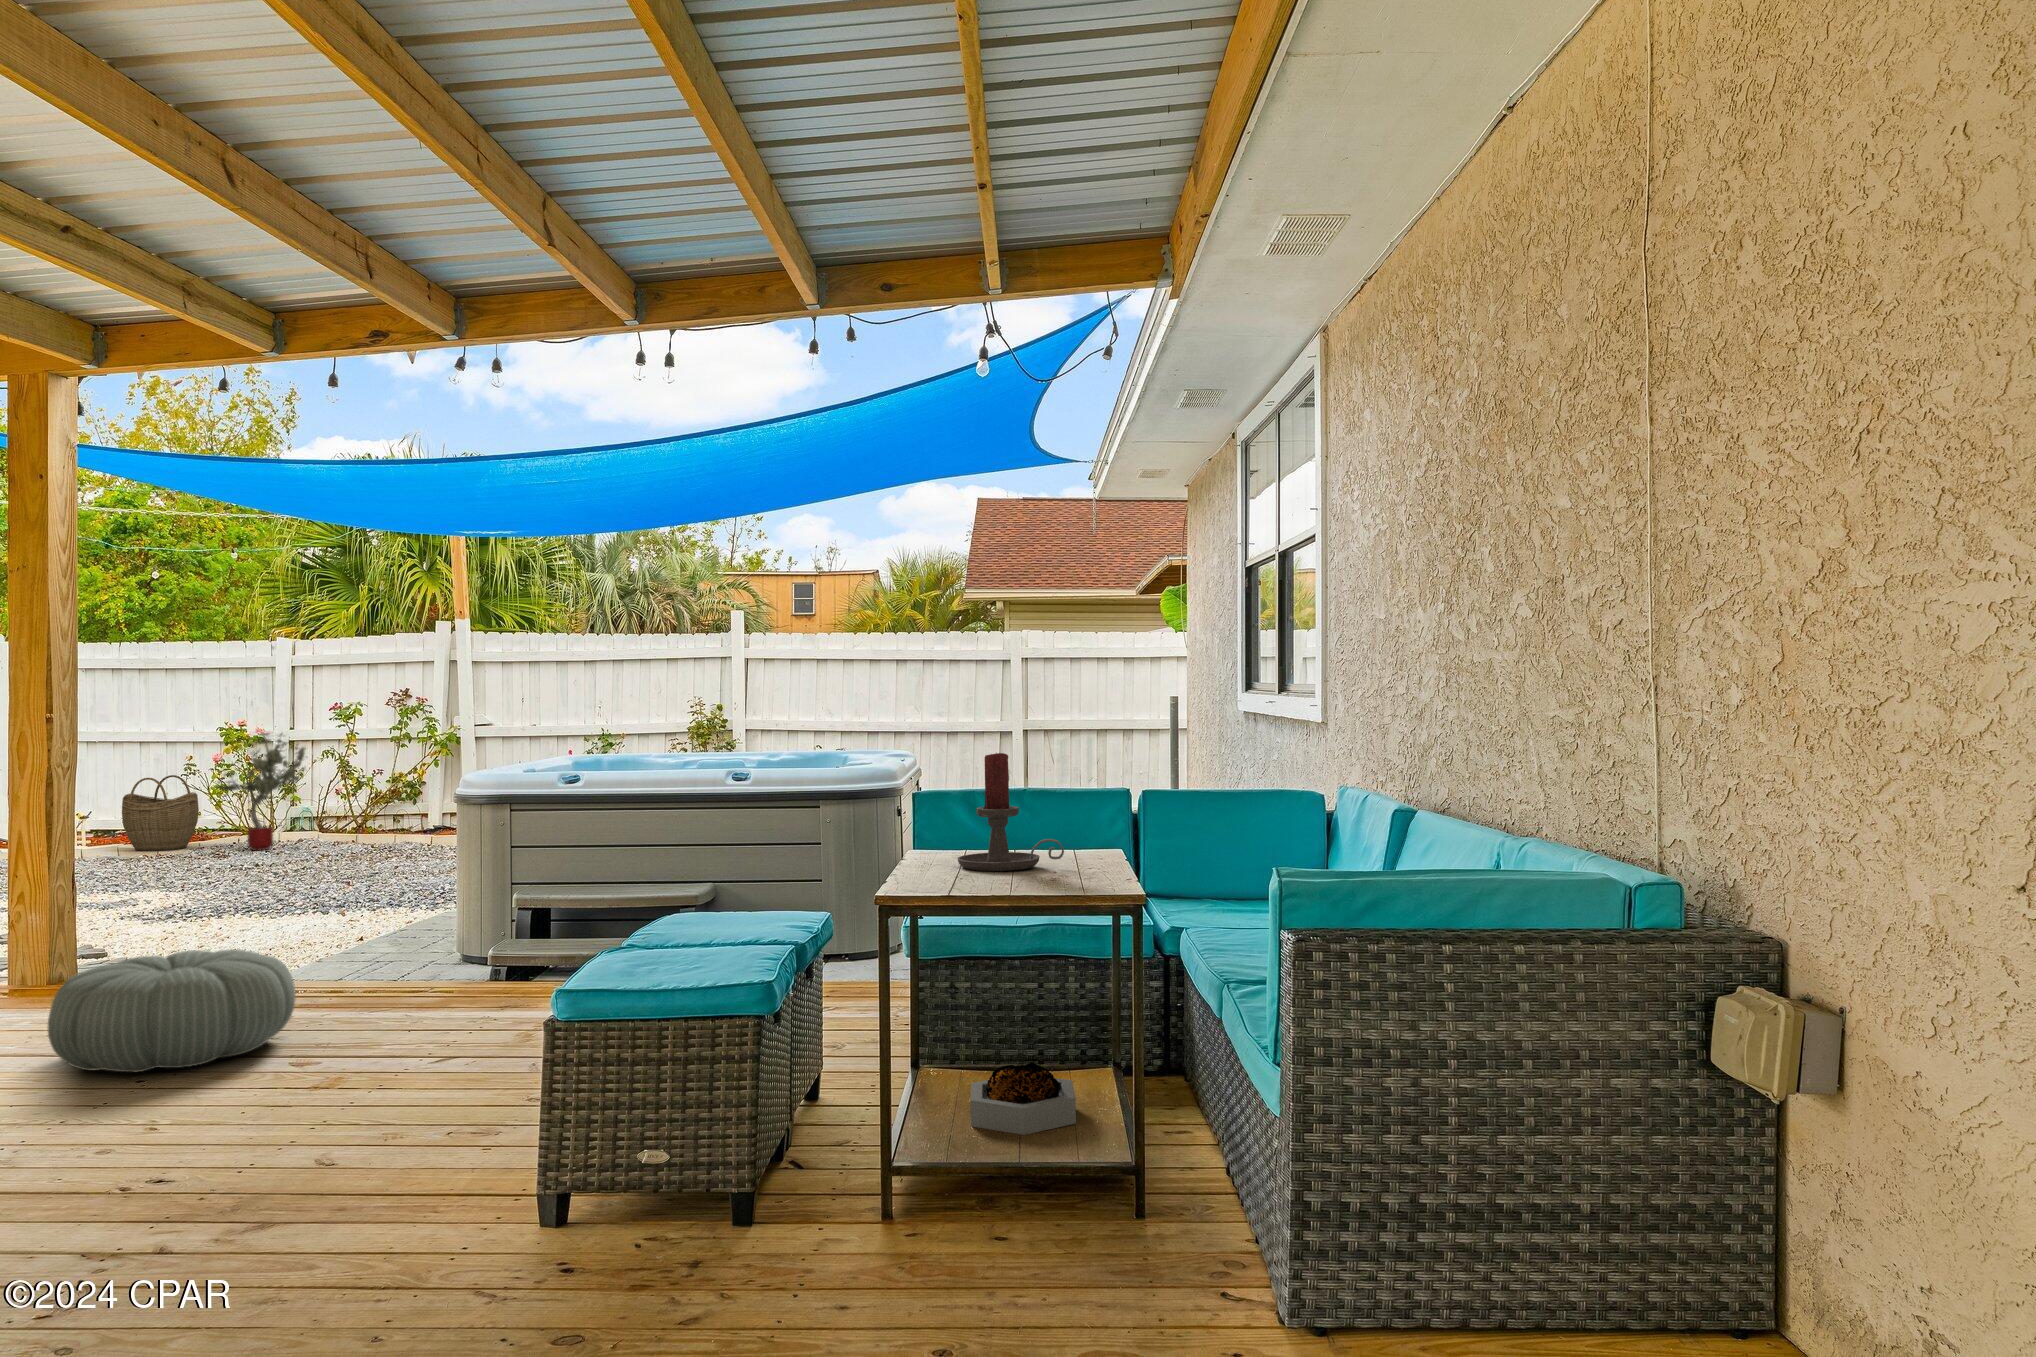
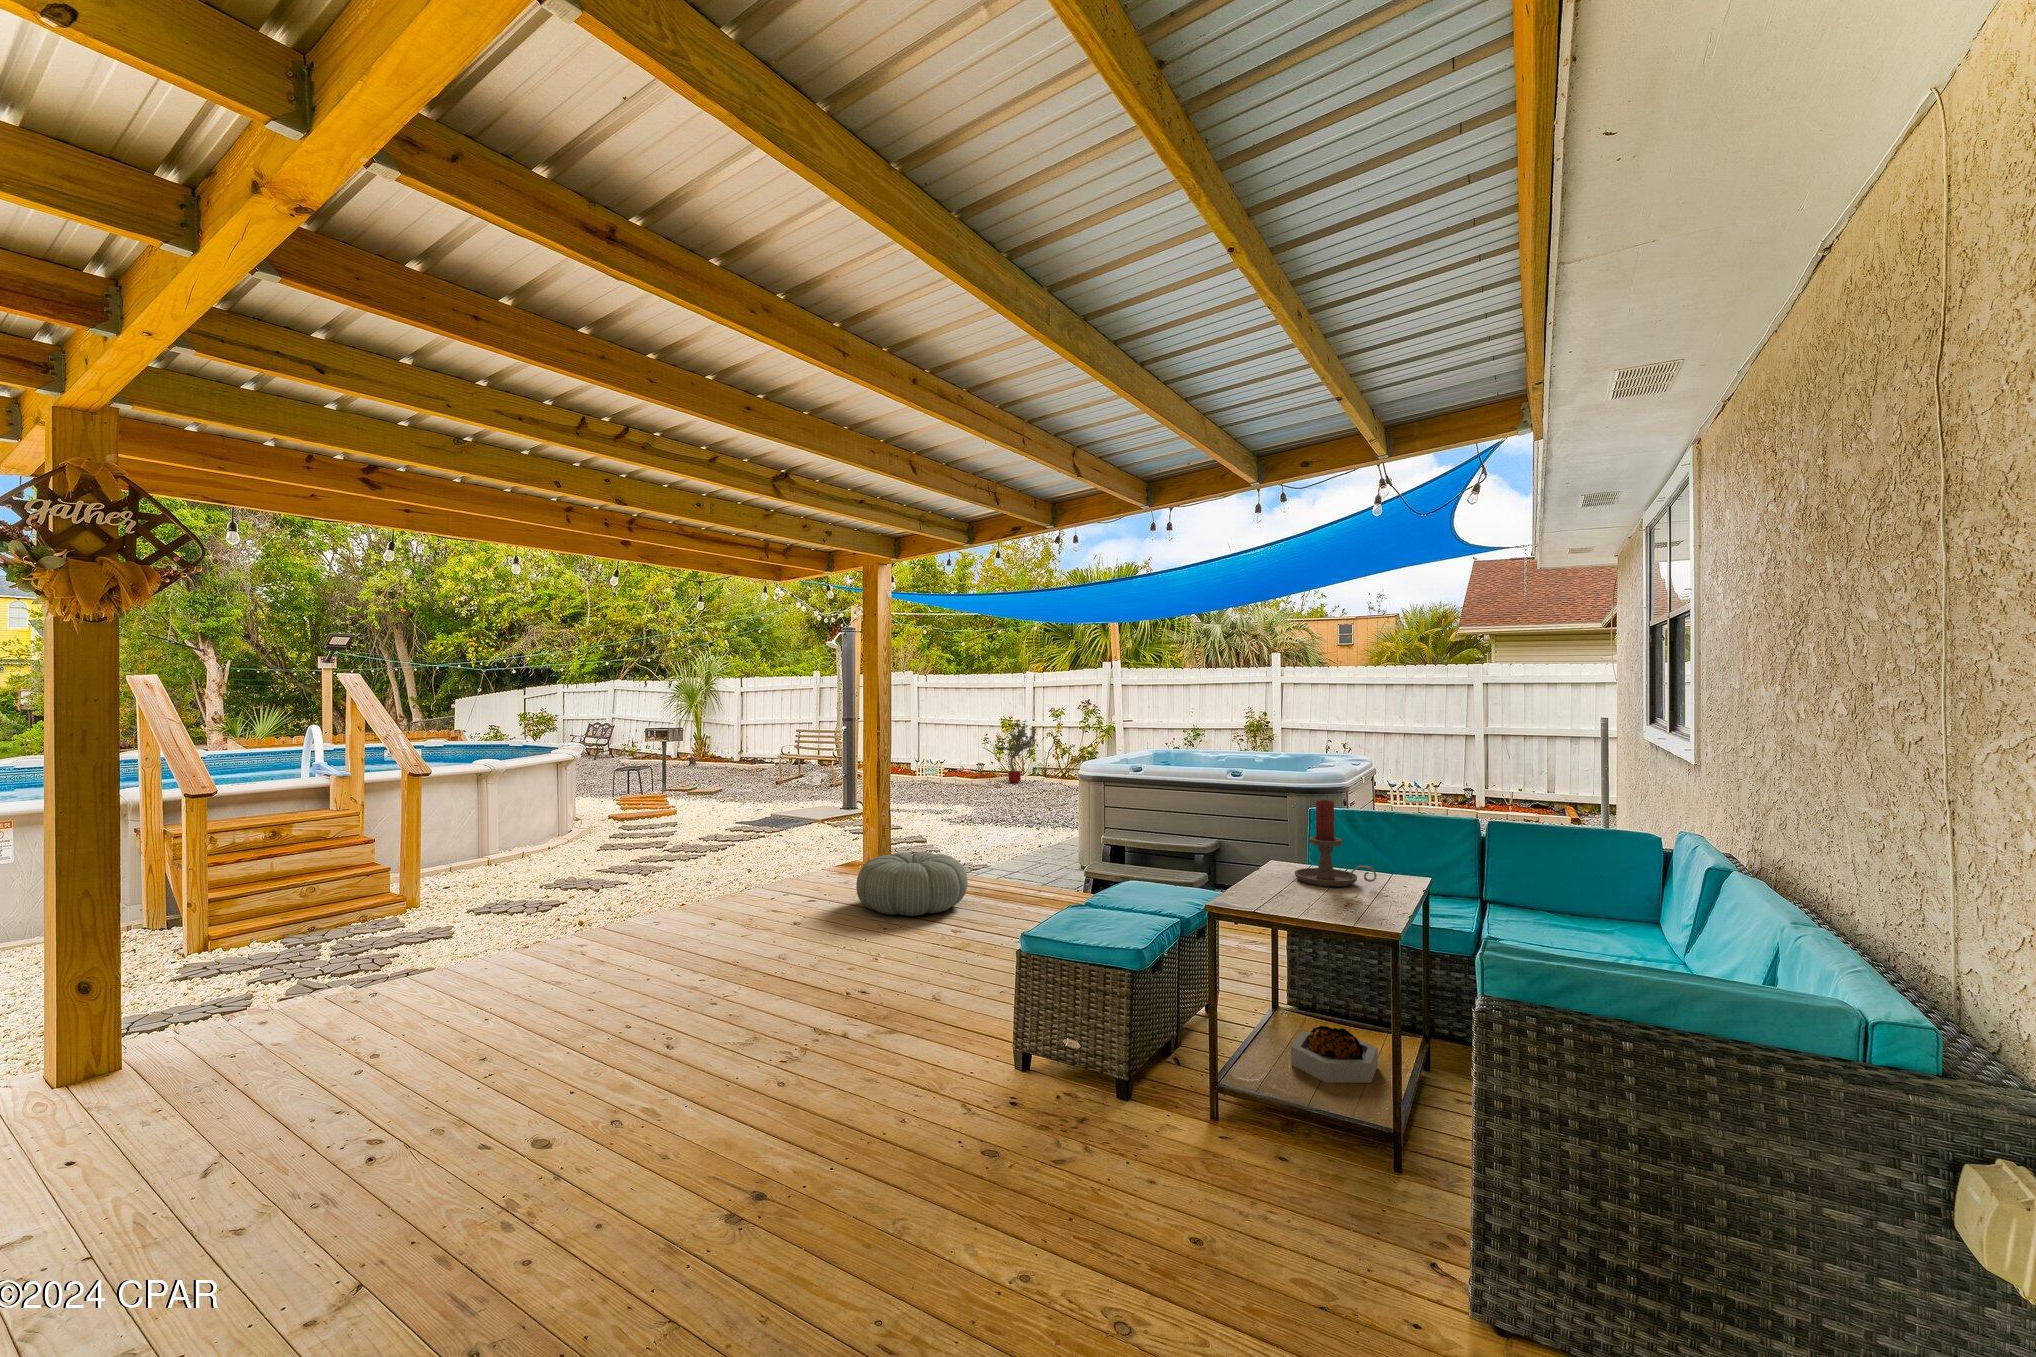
woven basket: present [122,775,199,851] -> none [955,740,988,779]

